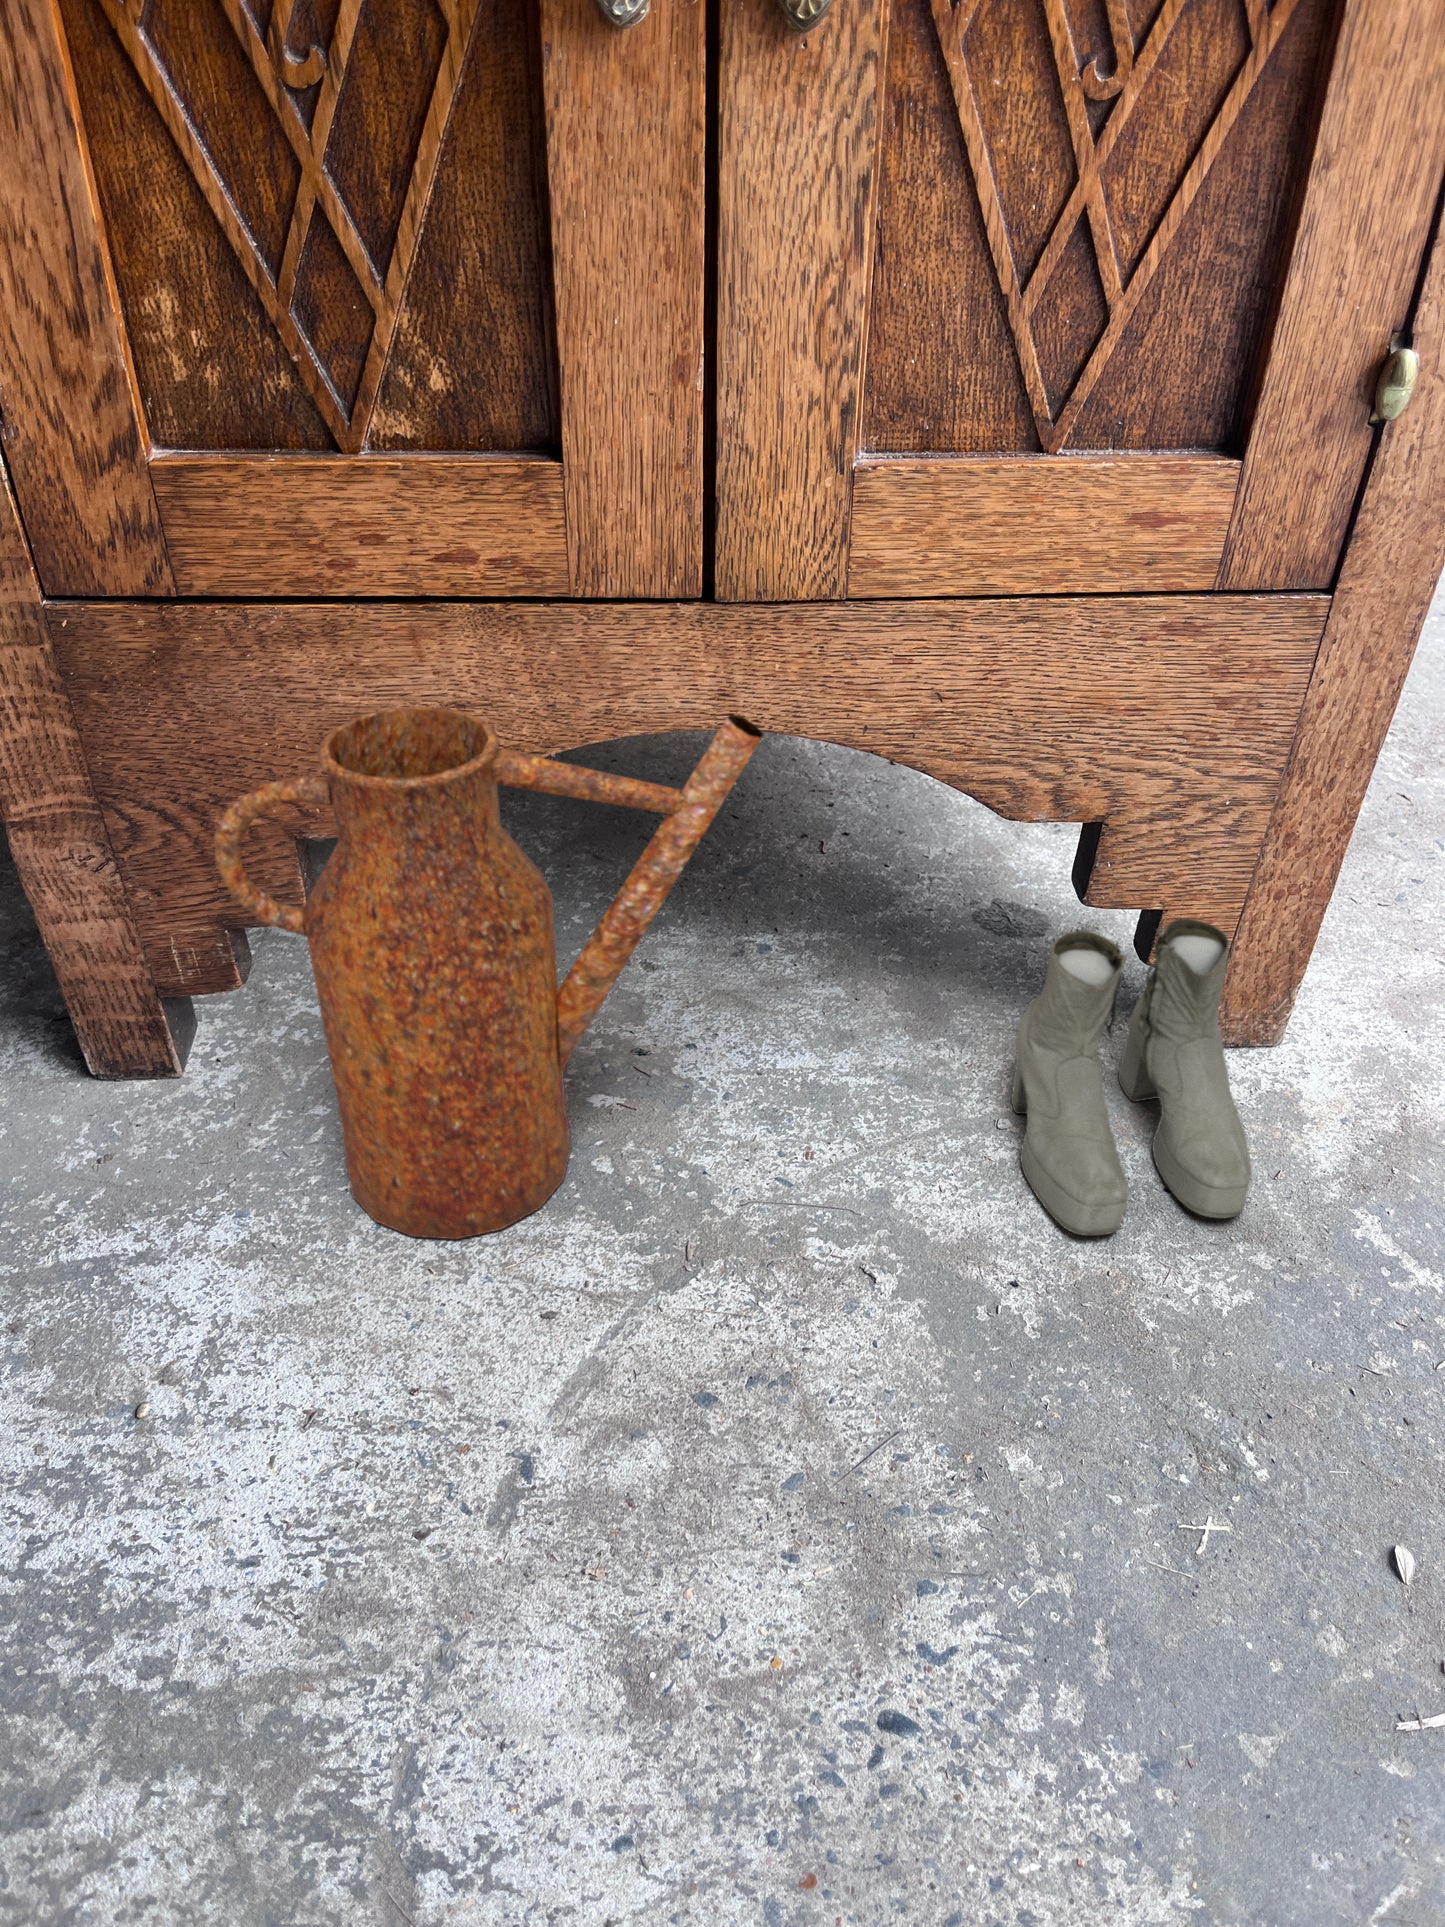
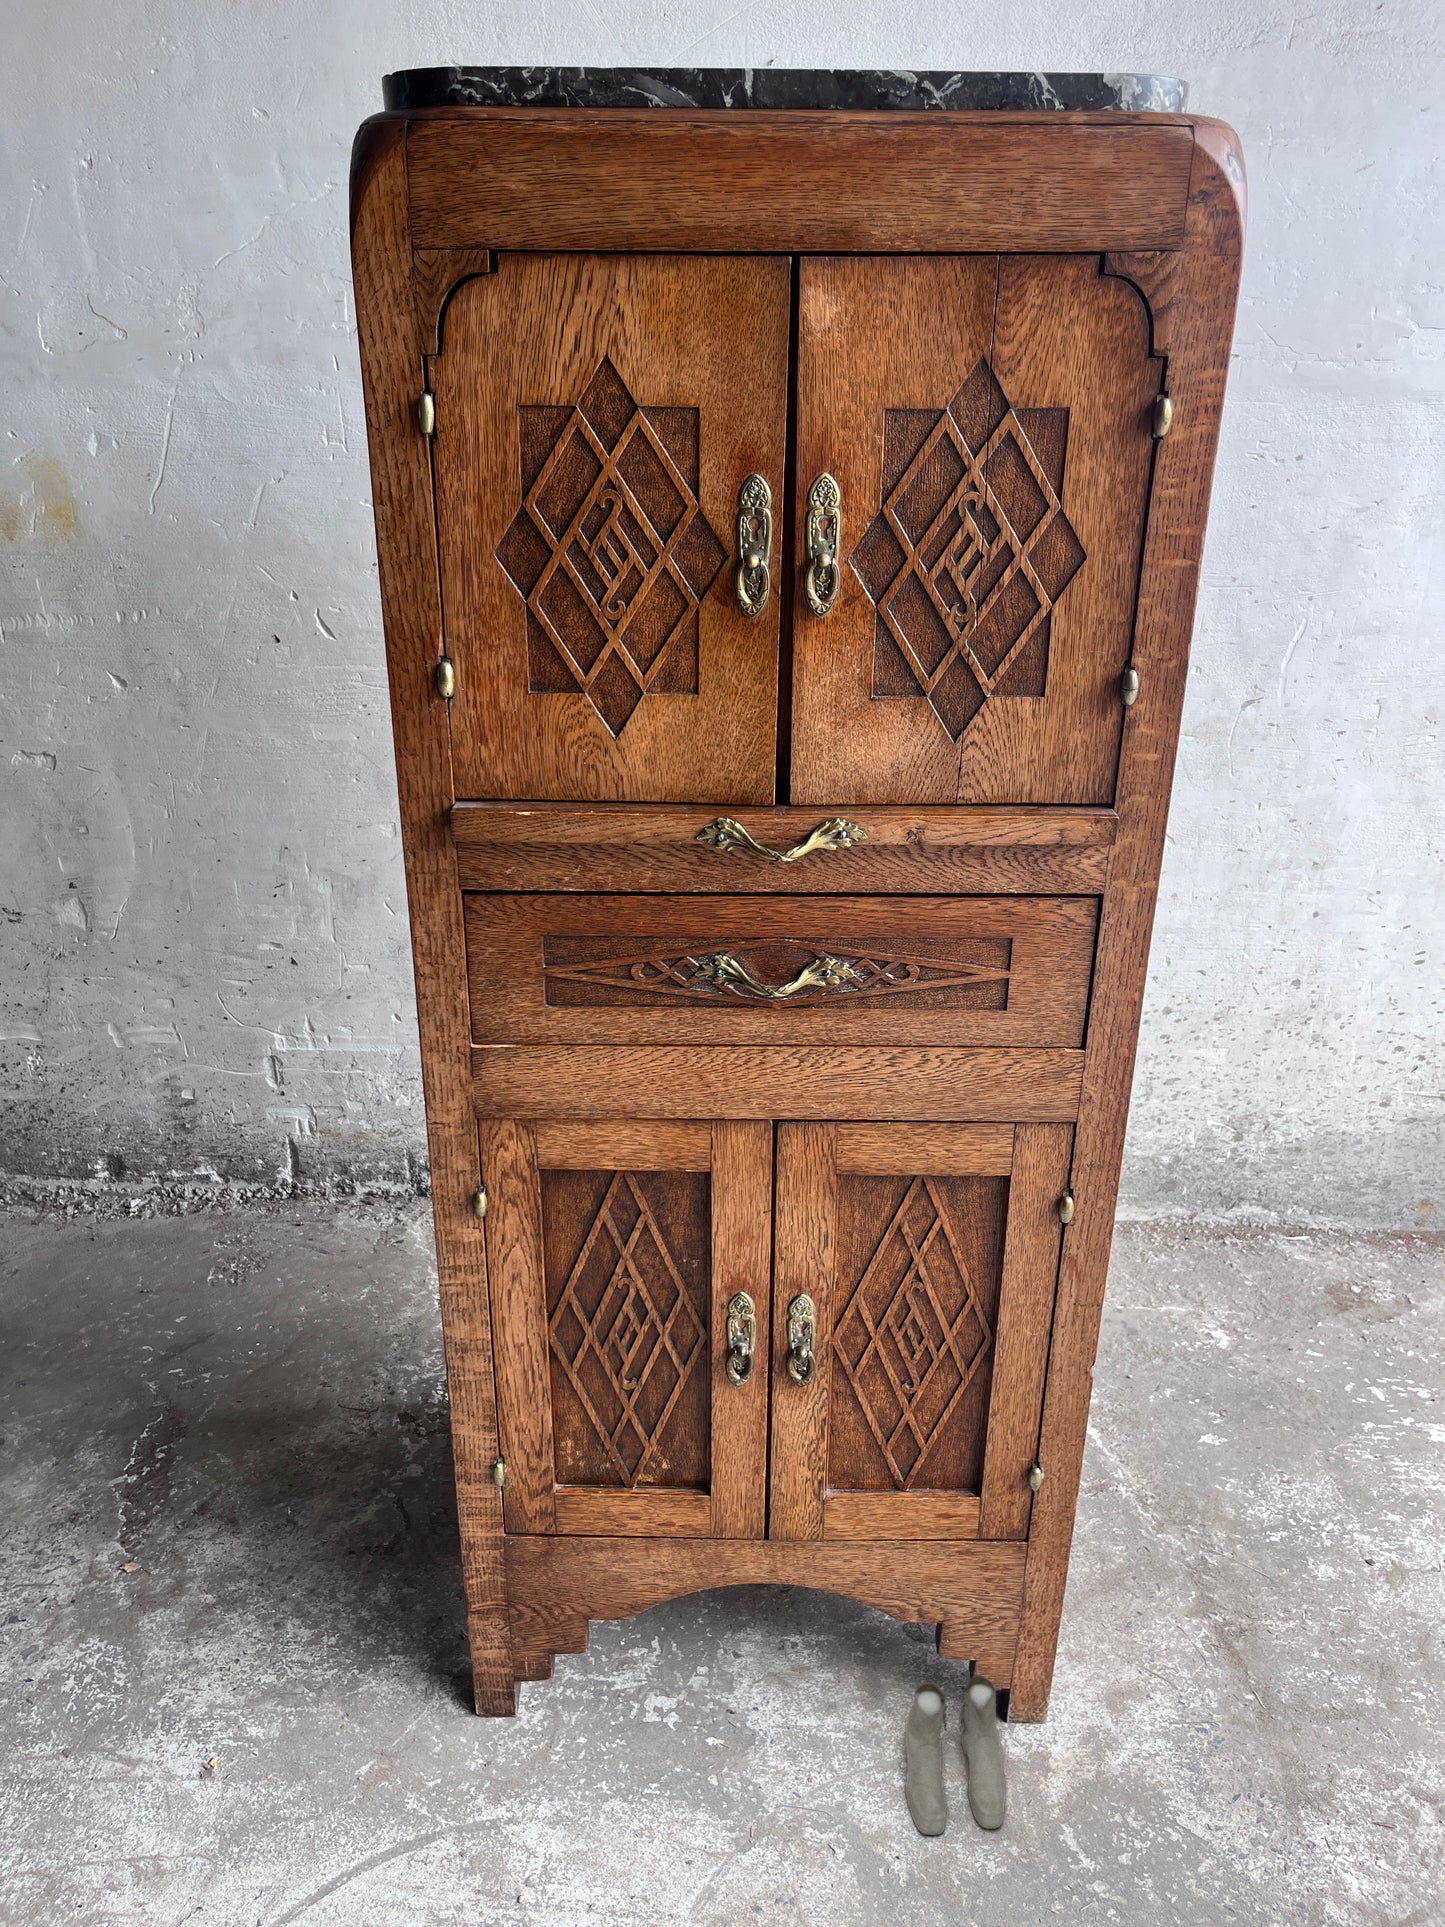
watering can: present [214,707,763,1240] -> none [566,1591,786,1820]

